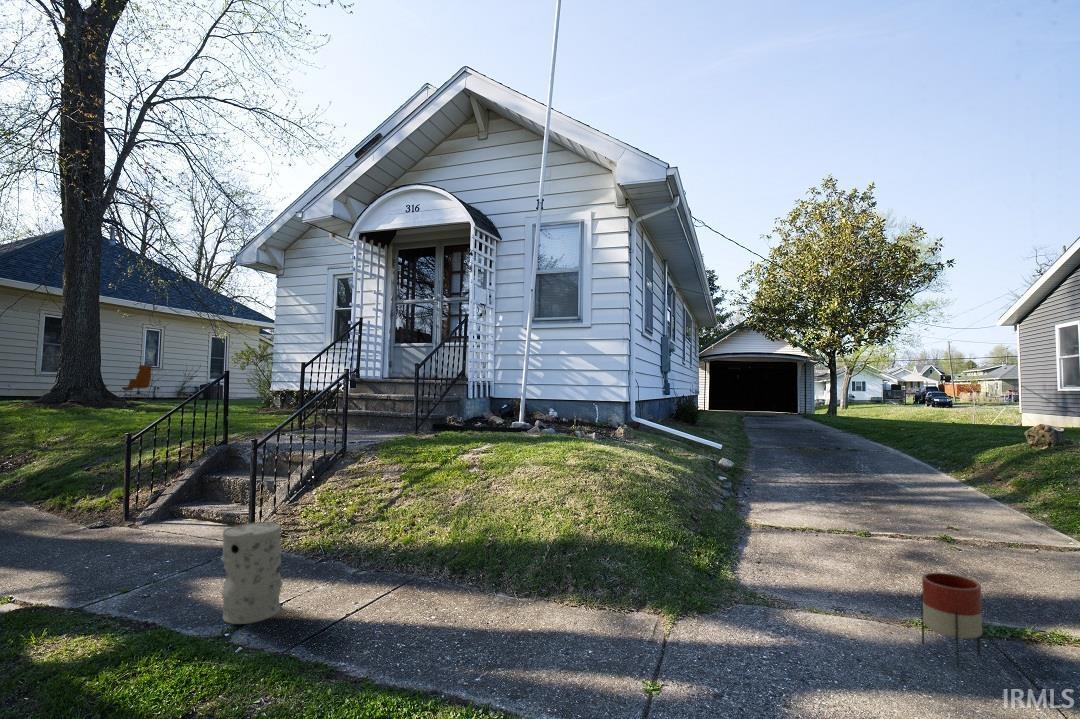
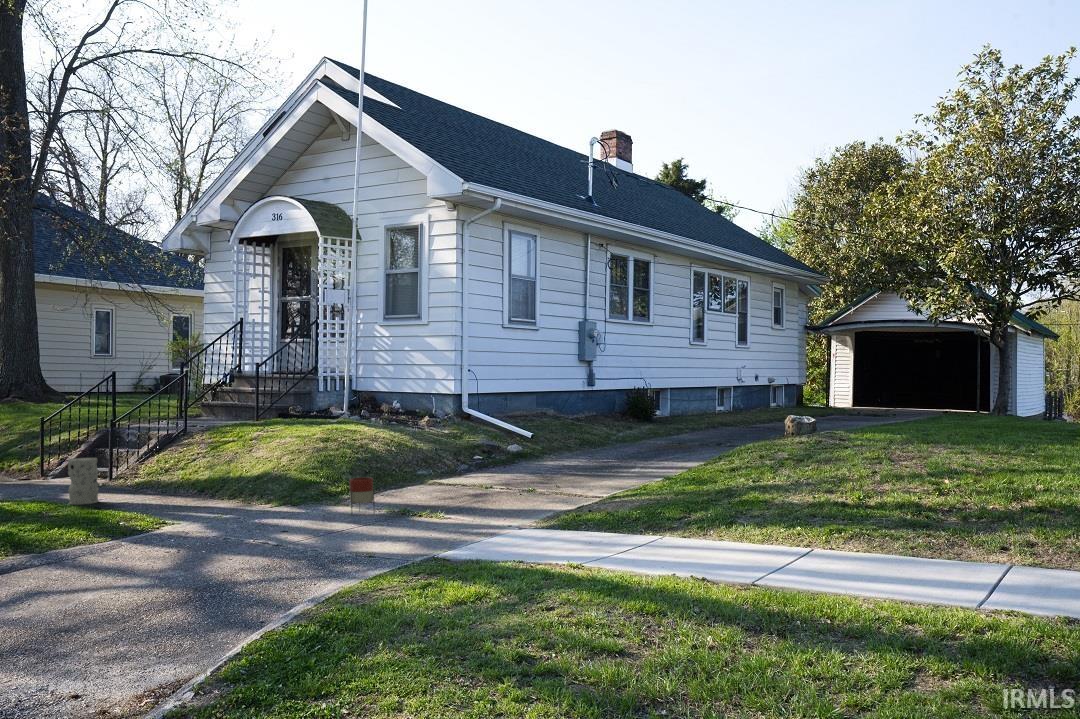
lounge chair: present [122,365,152,395] -> none [68,354,103,390]

